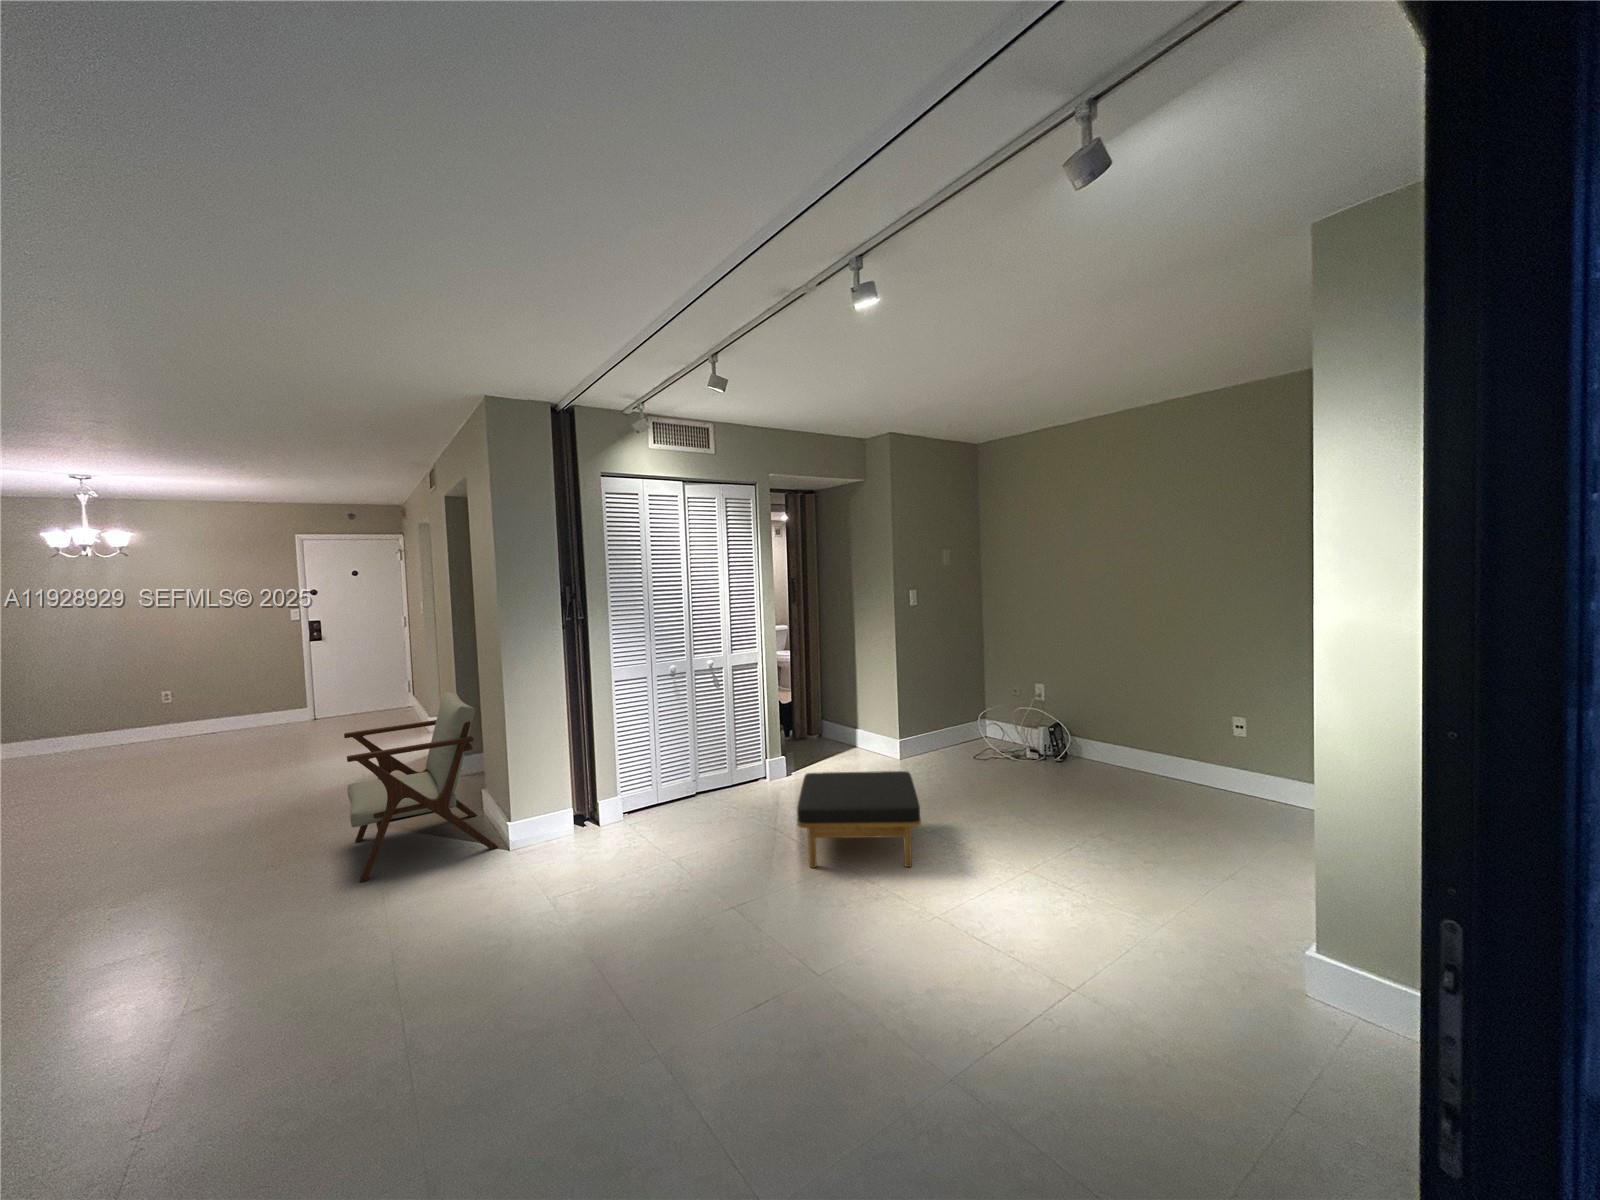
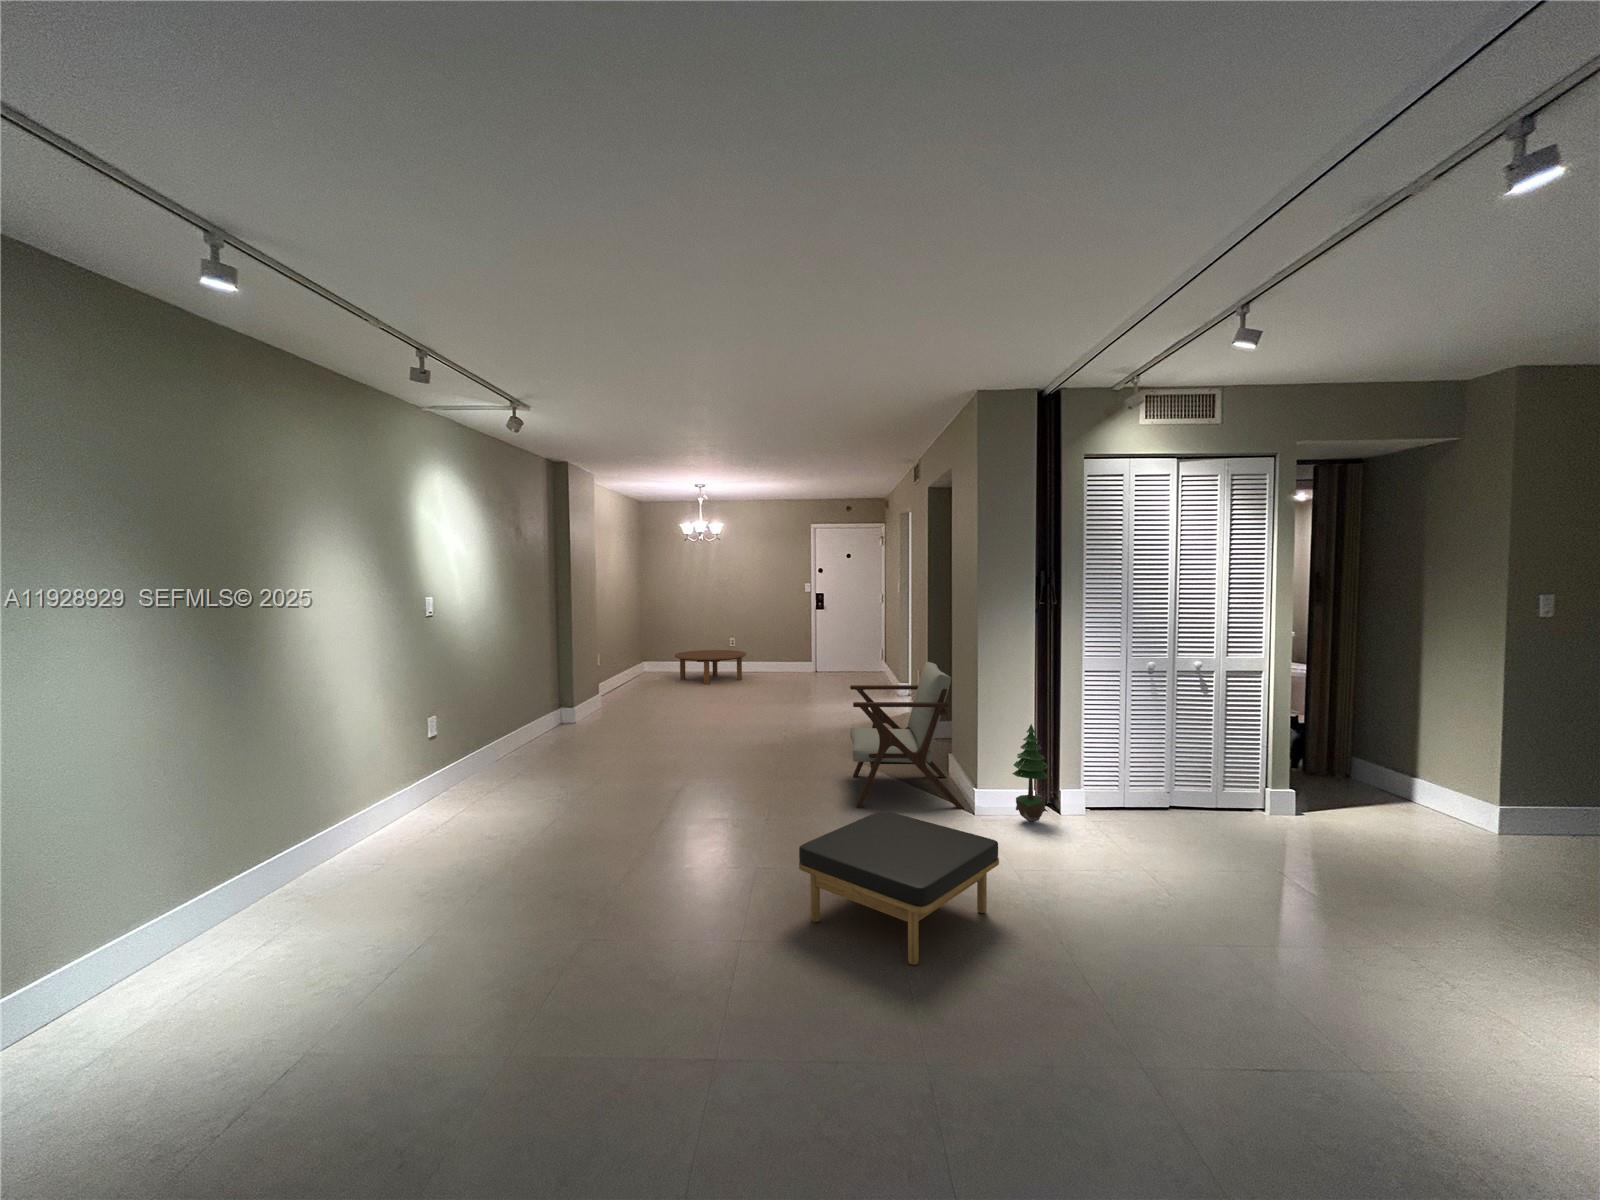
coffee table: none [47,703,186,757] -> present [675,650,746,684]
potted tree: none [549,744,587,845] -> present [1012,724,1049,823]
ottoman: present [797,771,921,868] -> present [799,811,999,965]

